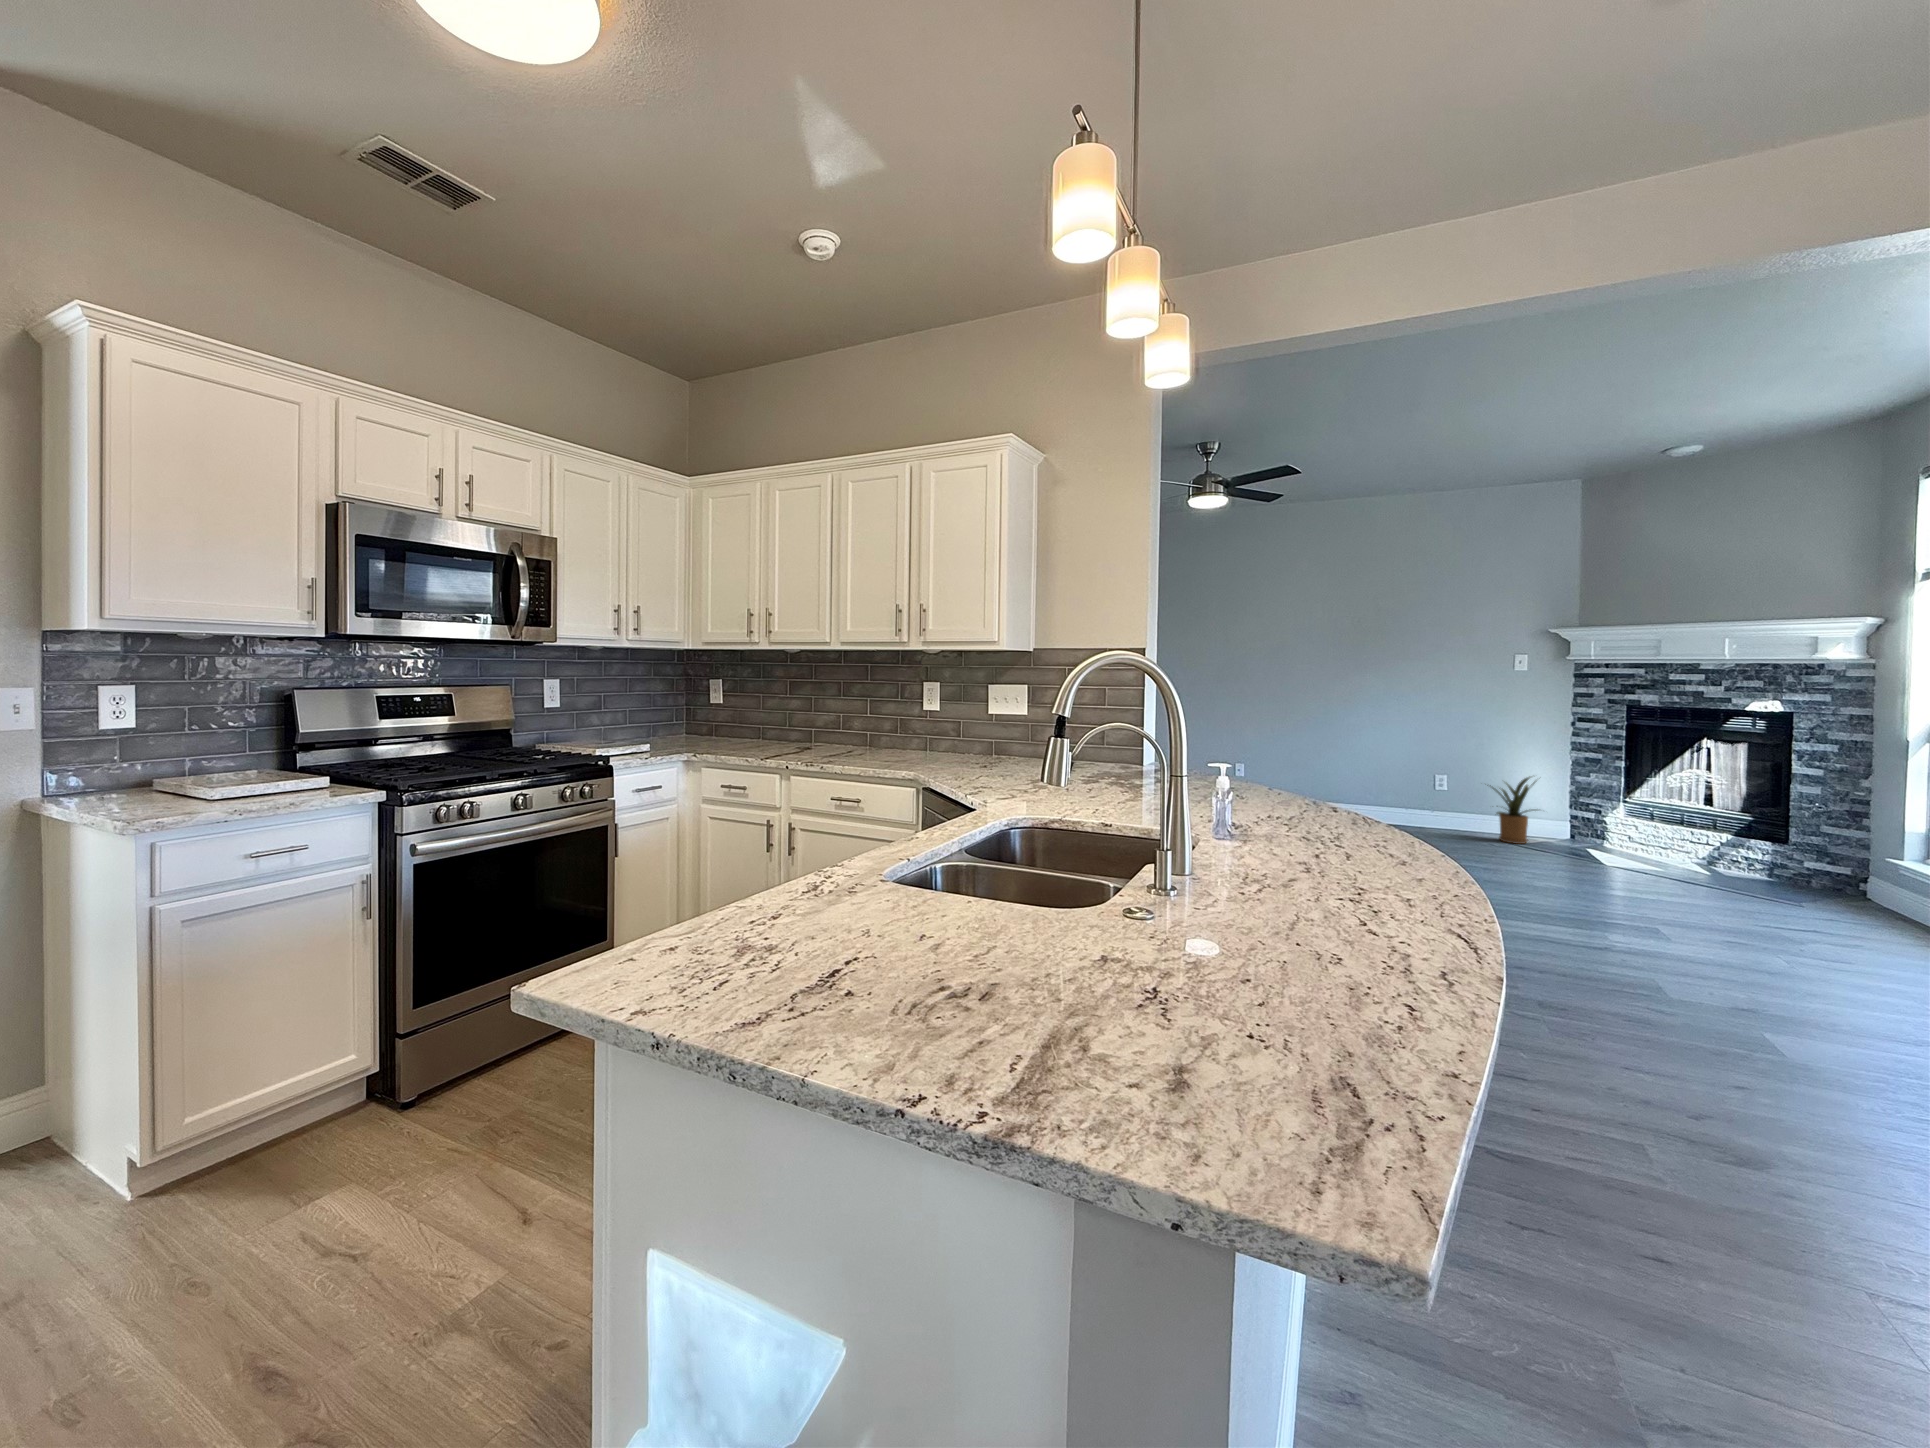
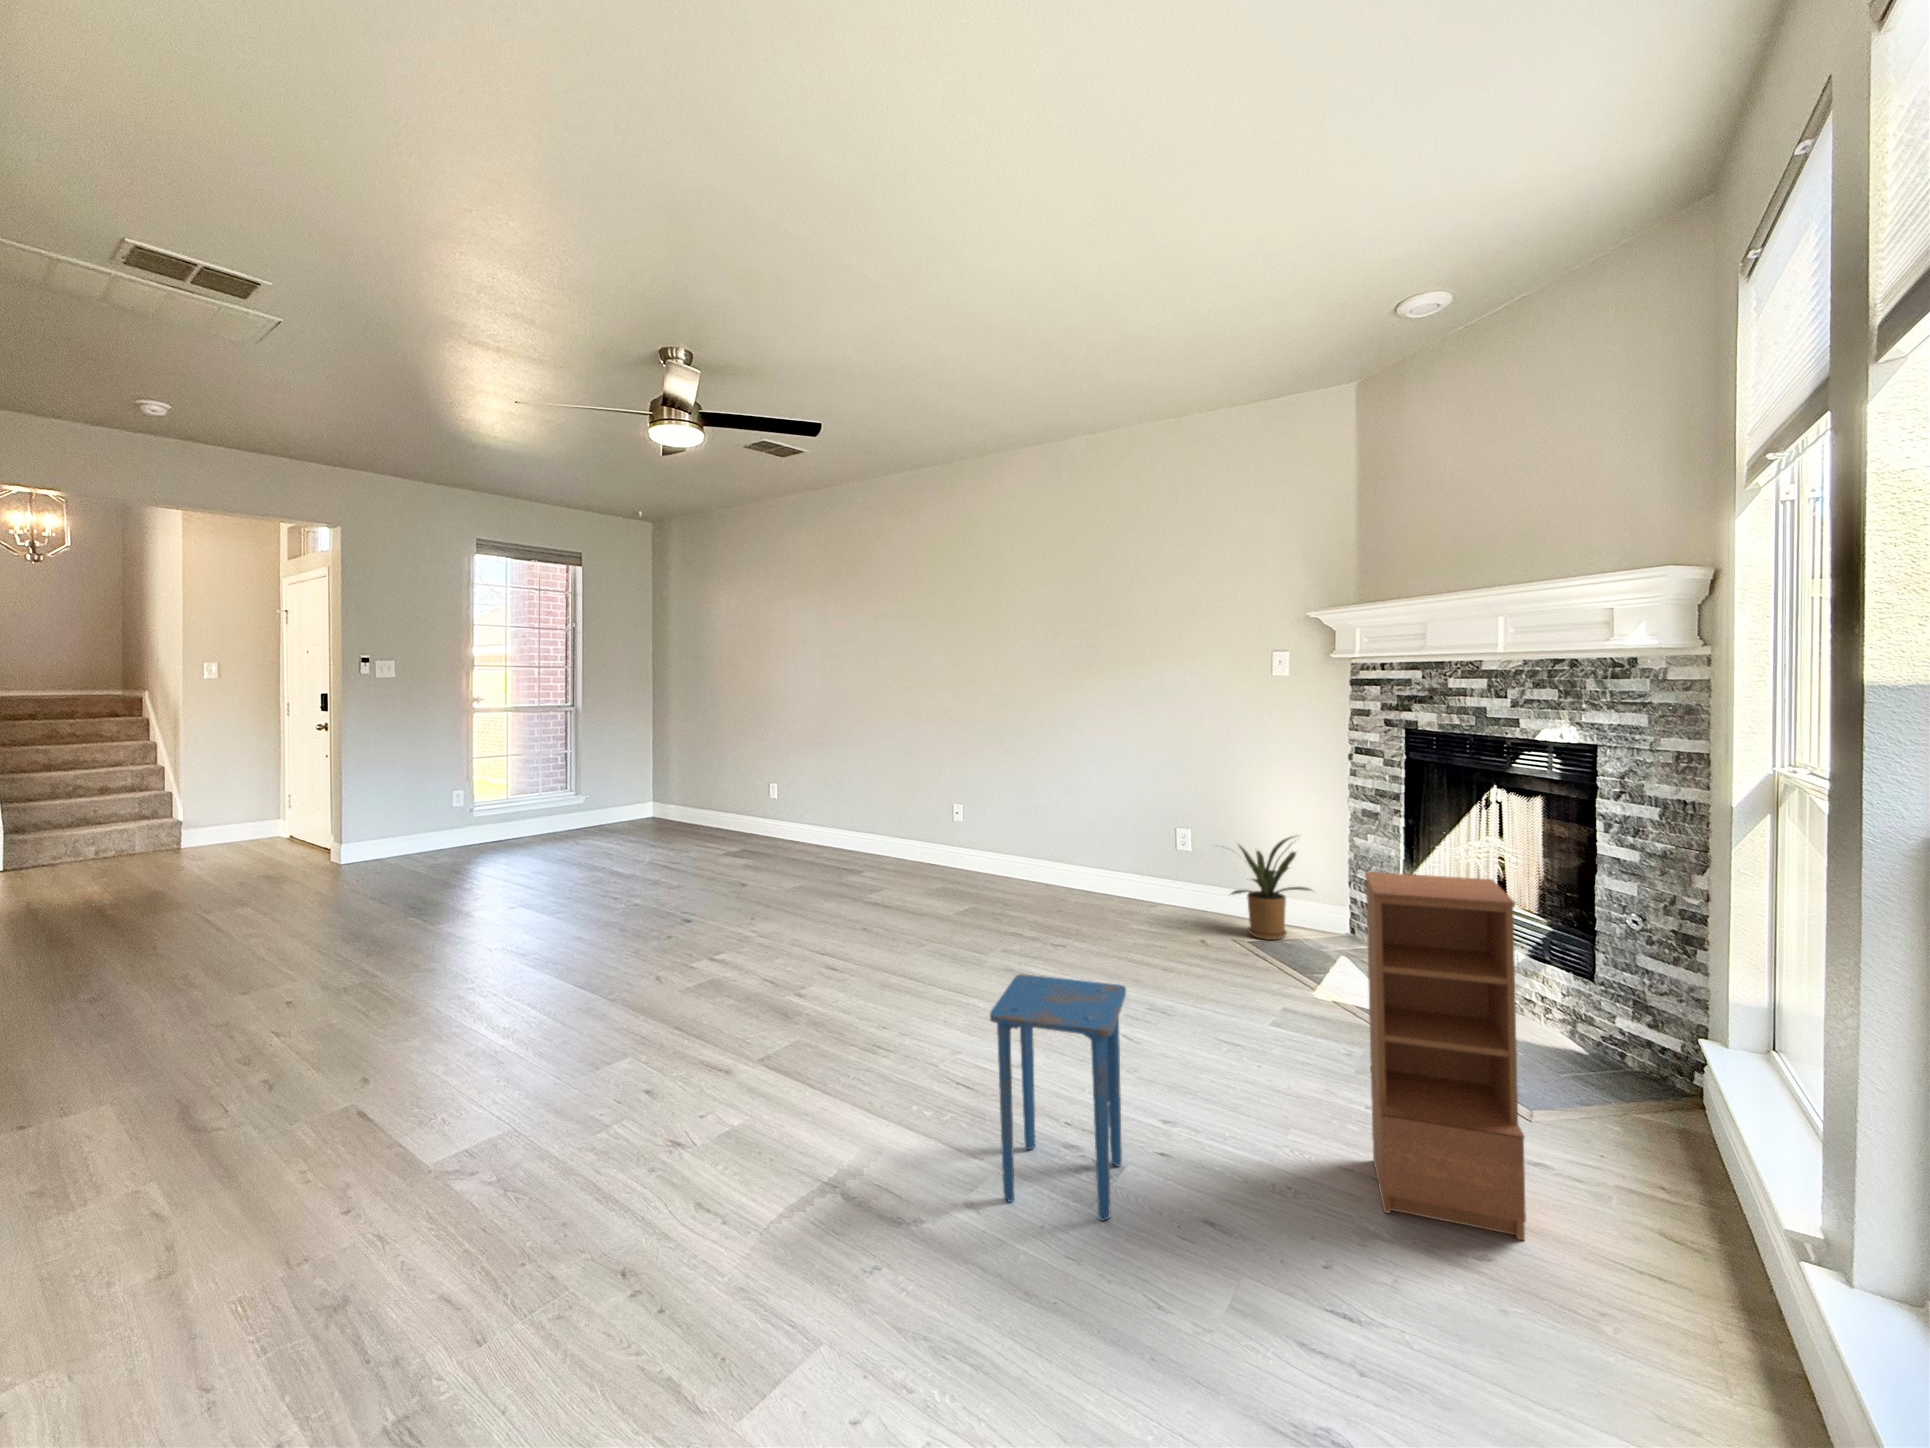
bookcase: none [1768,769,1885,940] -> present [1365,872,1526,1240]
side table: none [1595,828,1708,945] -> present [990,974,1126,1221]

